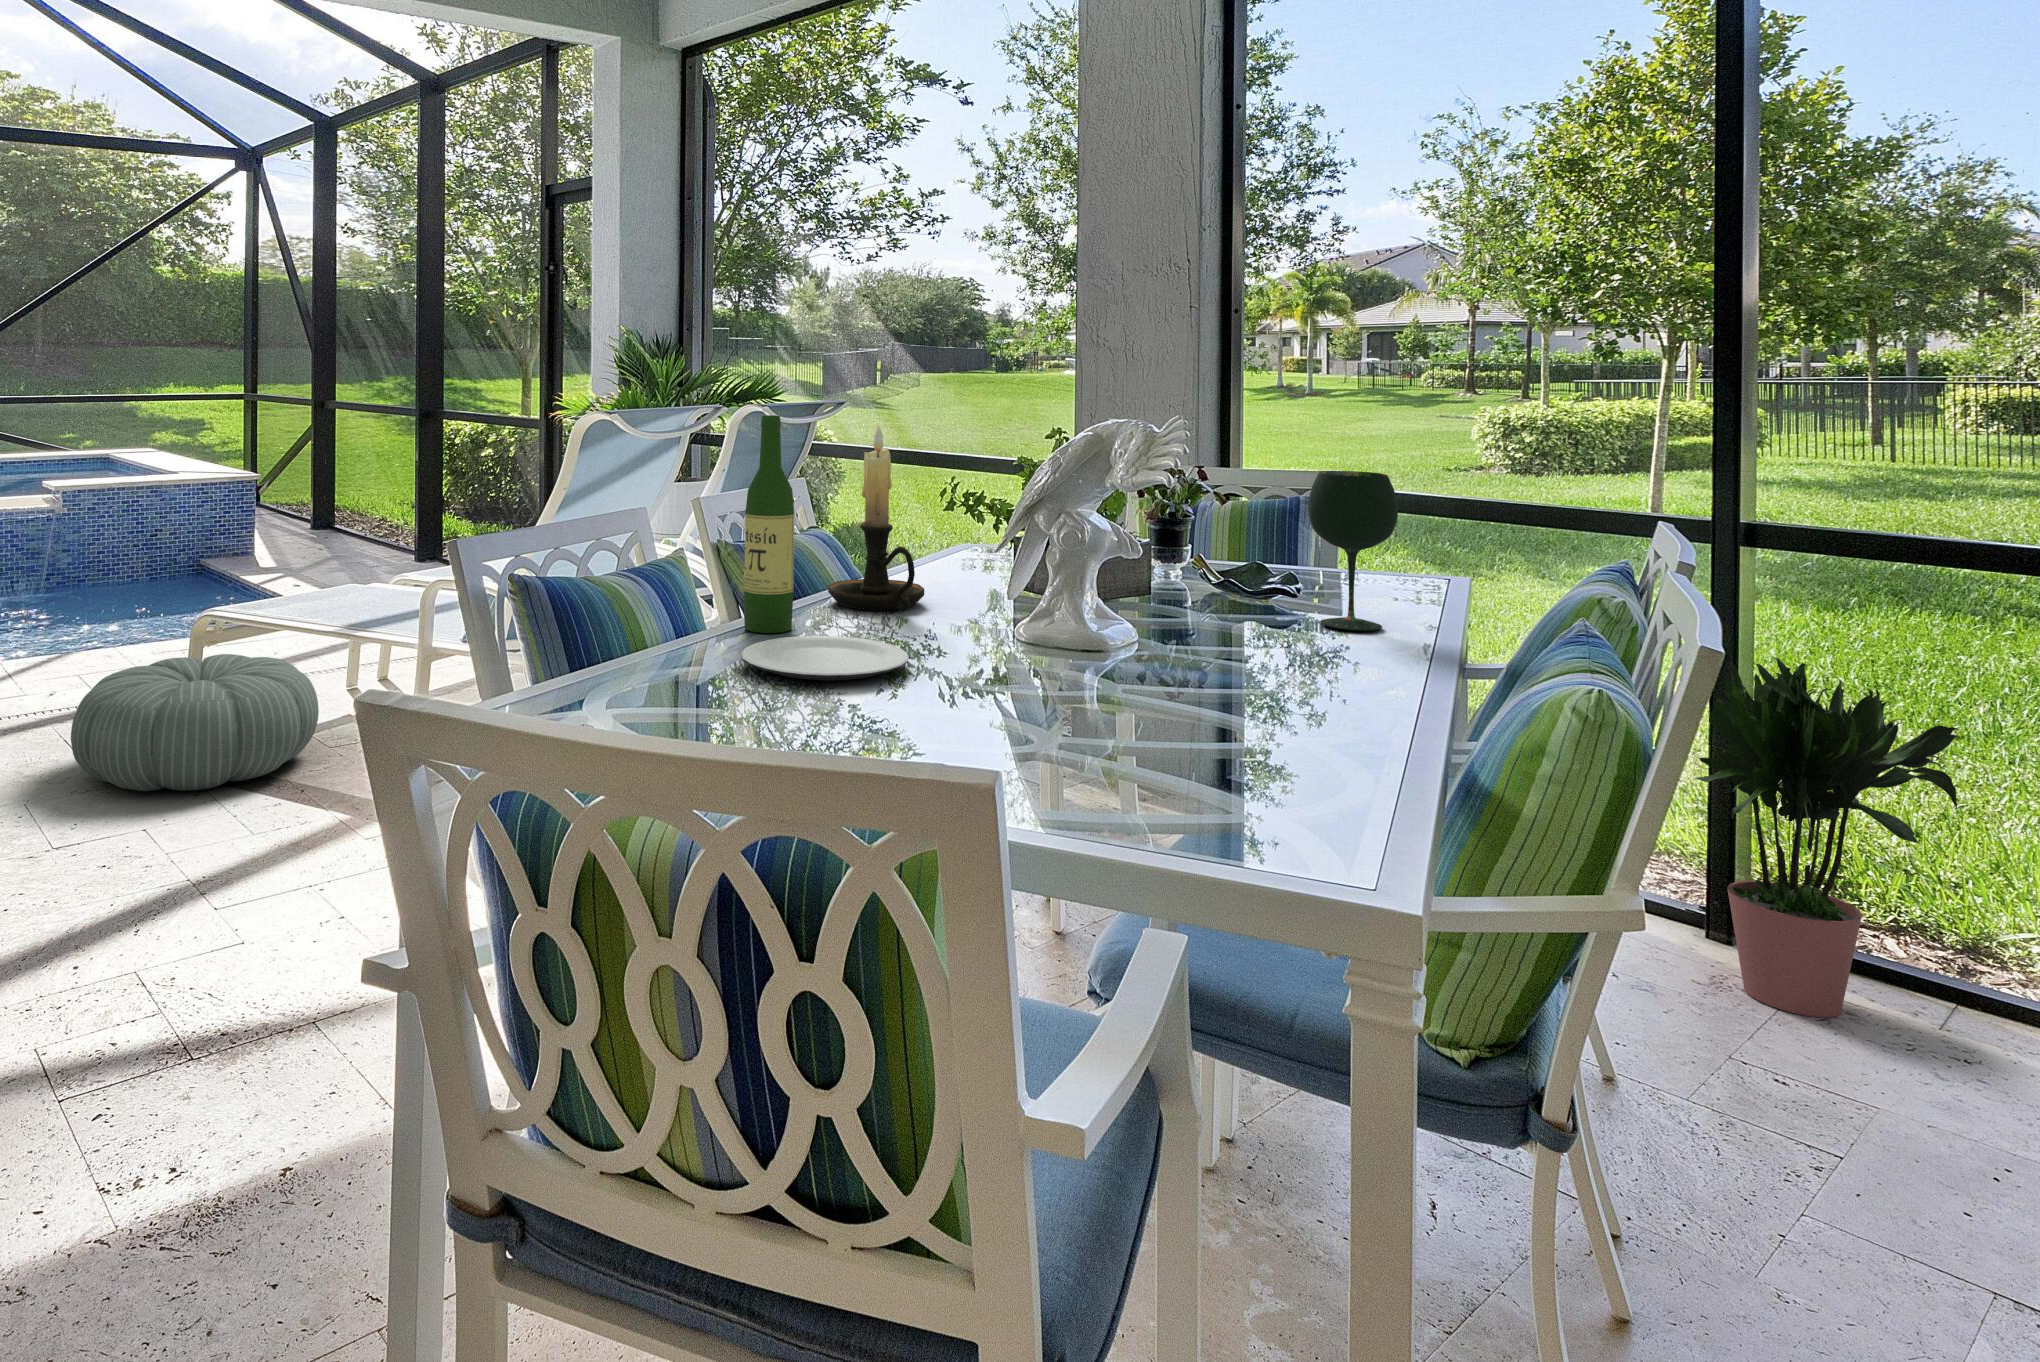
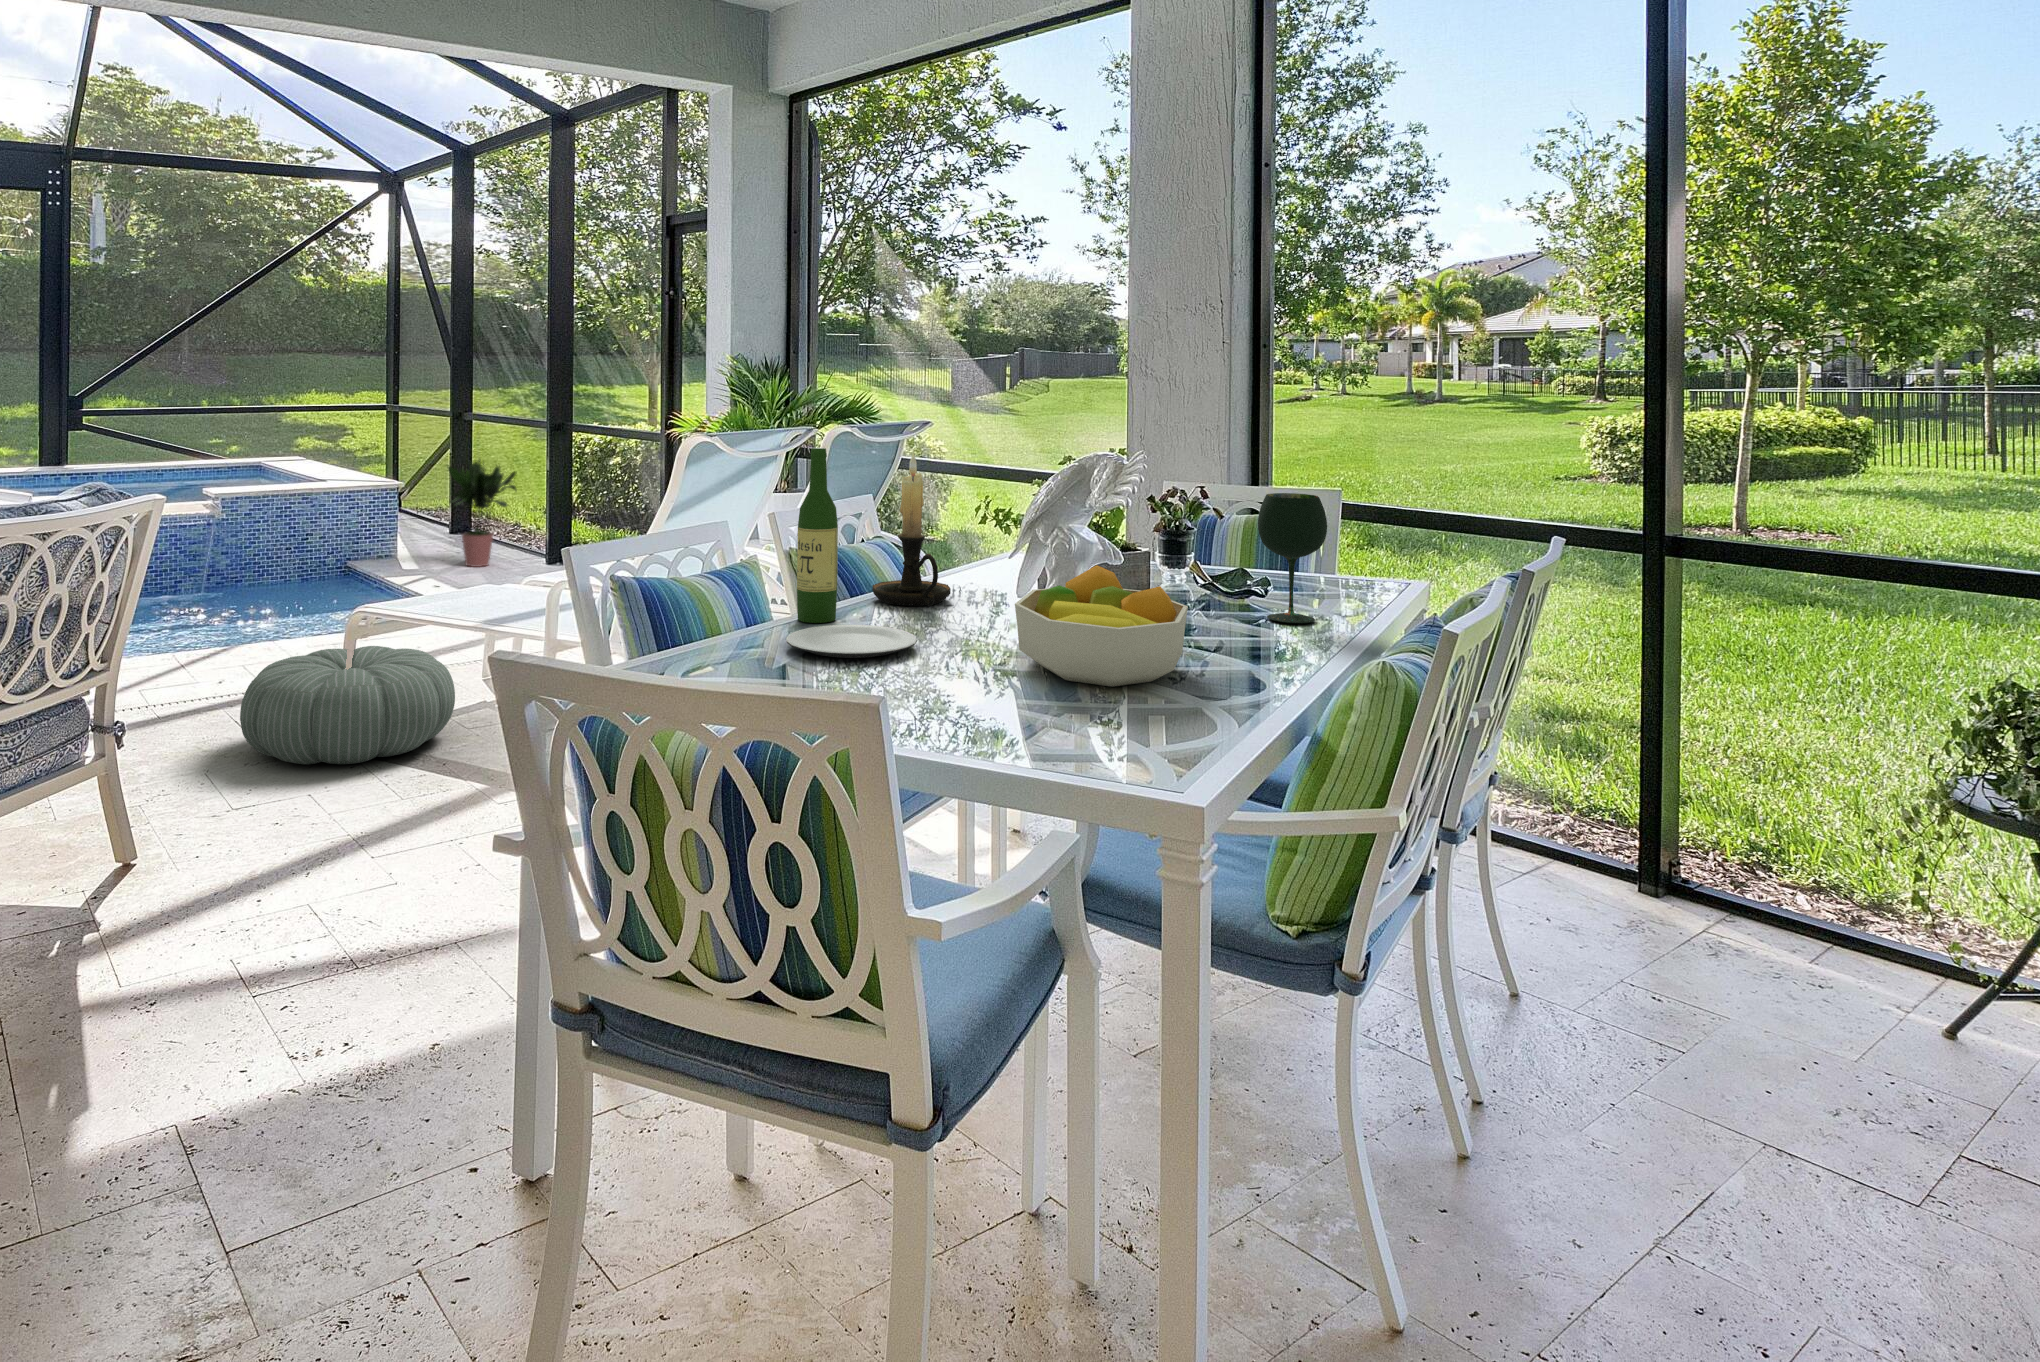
fruit bowl: none [1045,559,1277,720] -> present [1015,565,1188,687]
potted plant: present [1696,658,1960,1017] -> present [448,461,516,567]

